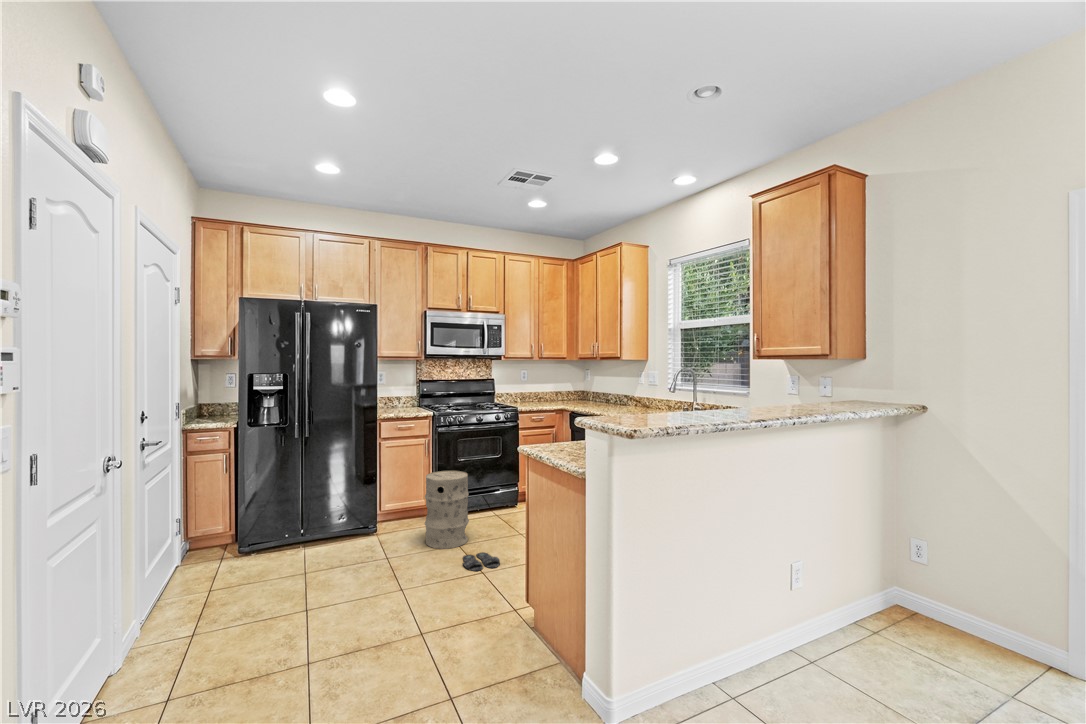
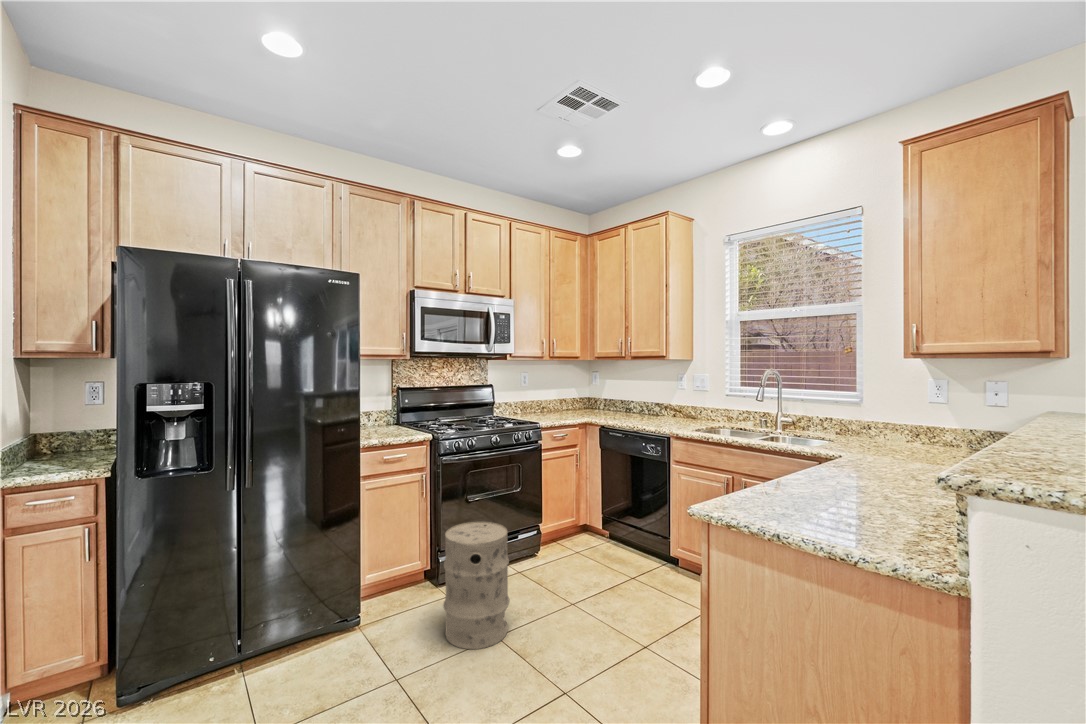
slippers: present [463,552,500,571] -> none [521,650,586,697]

